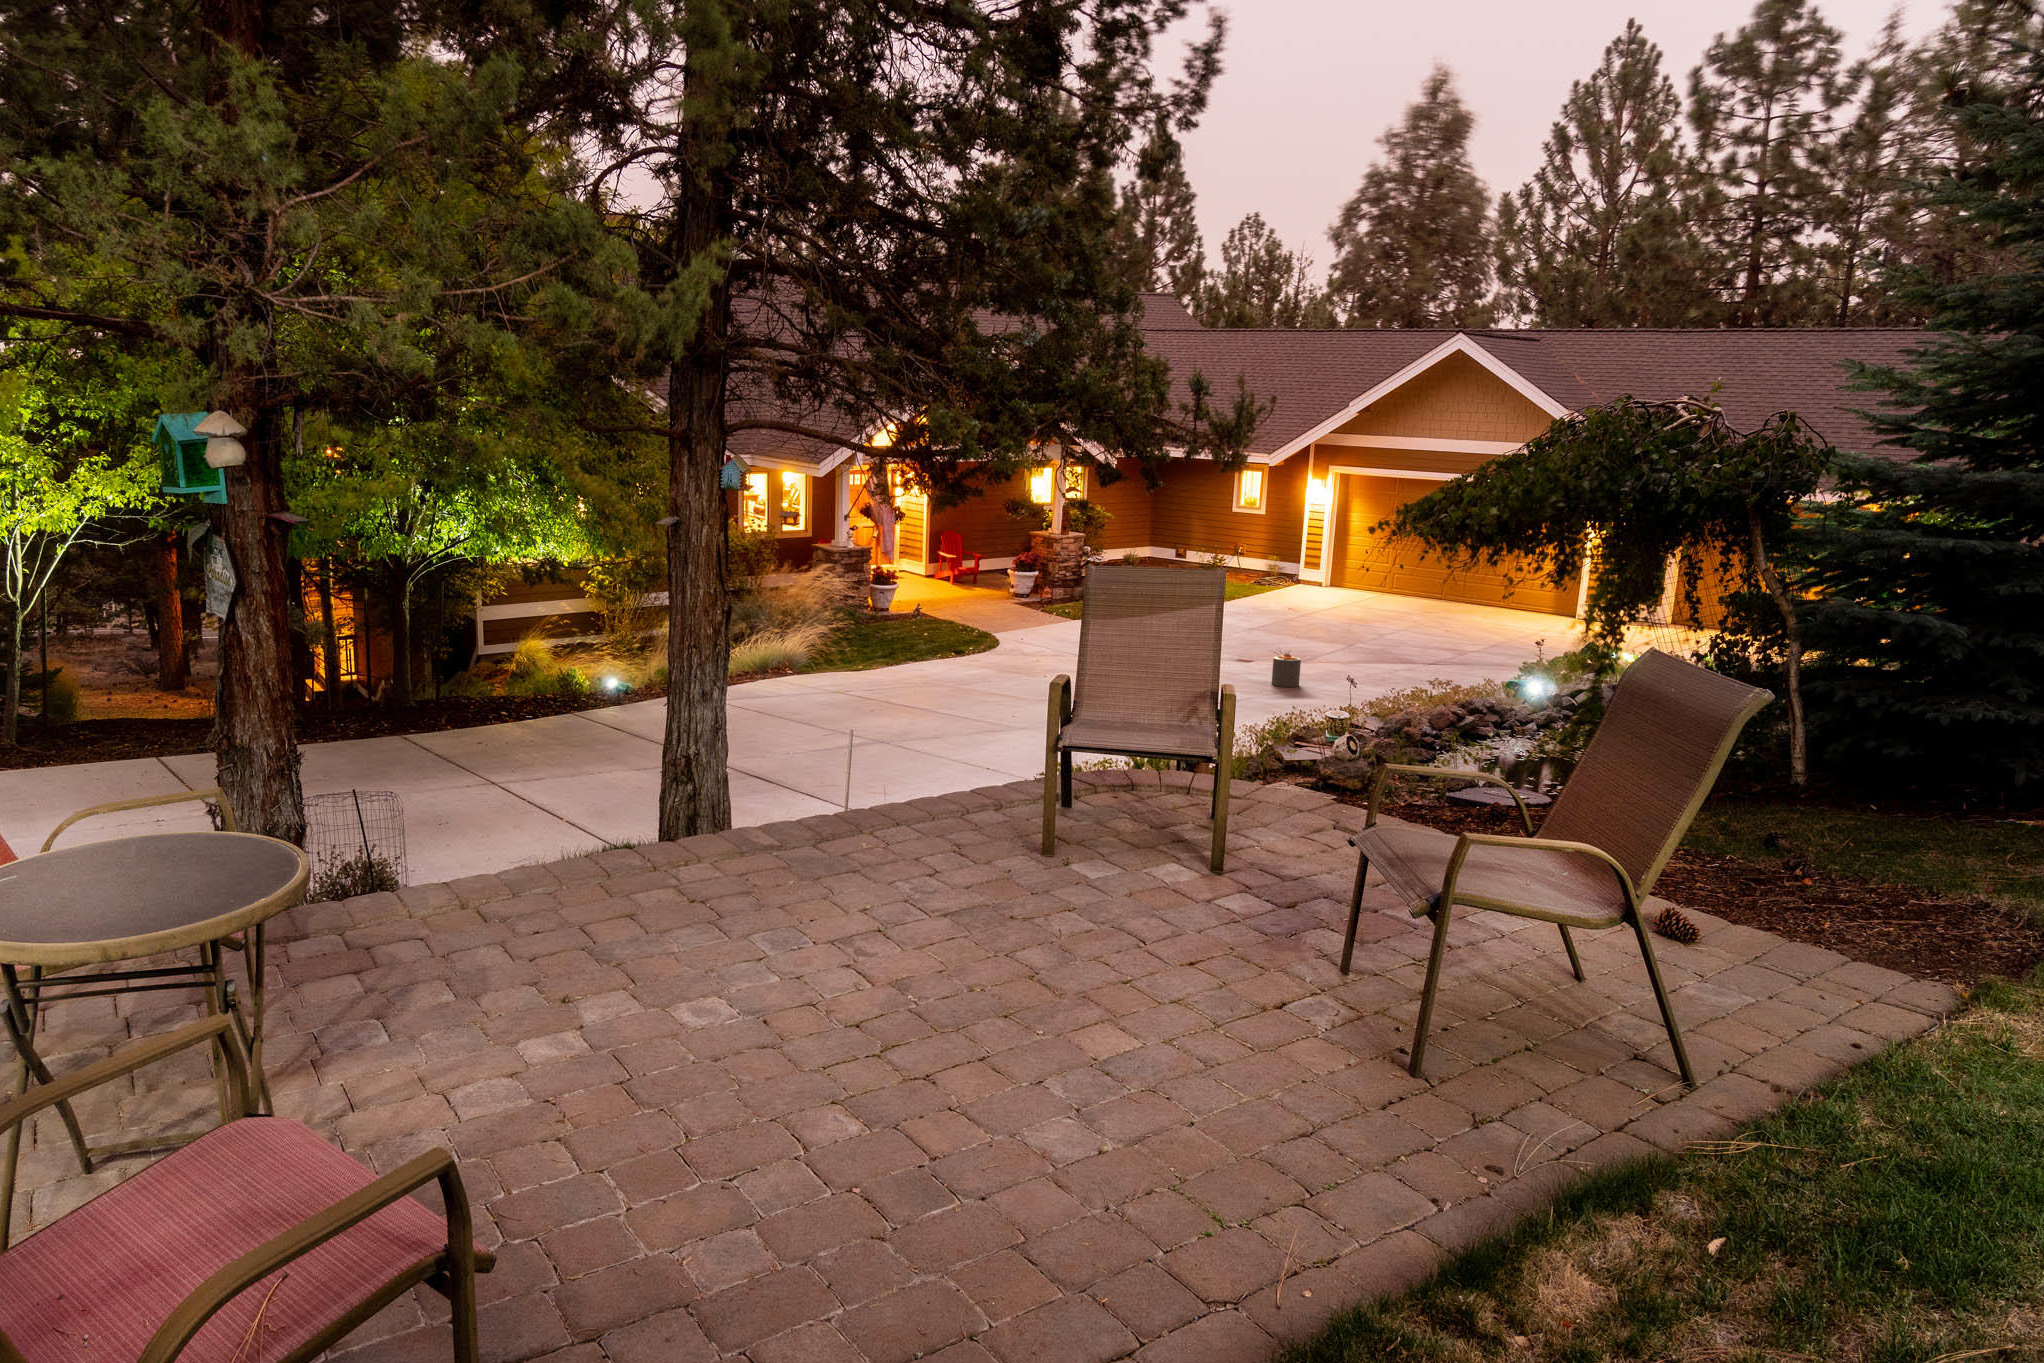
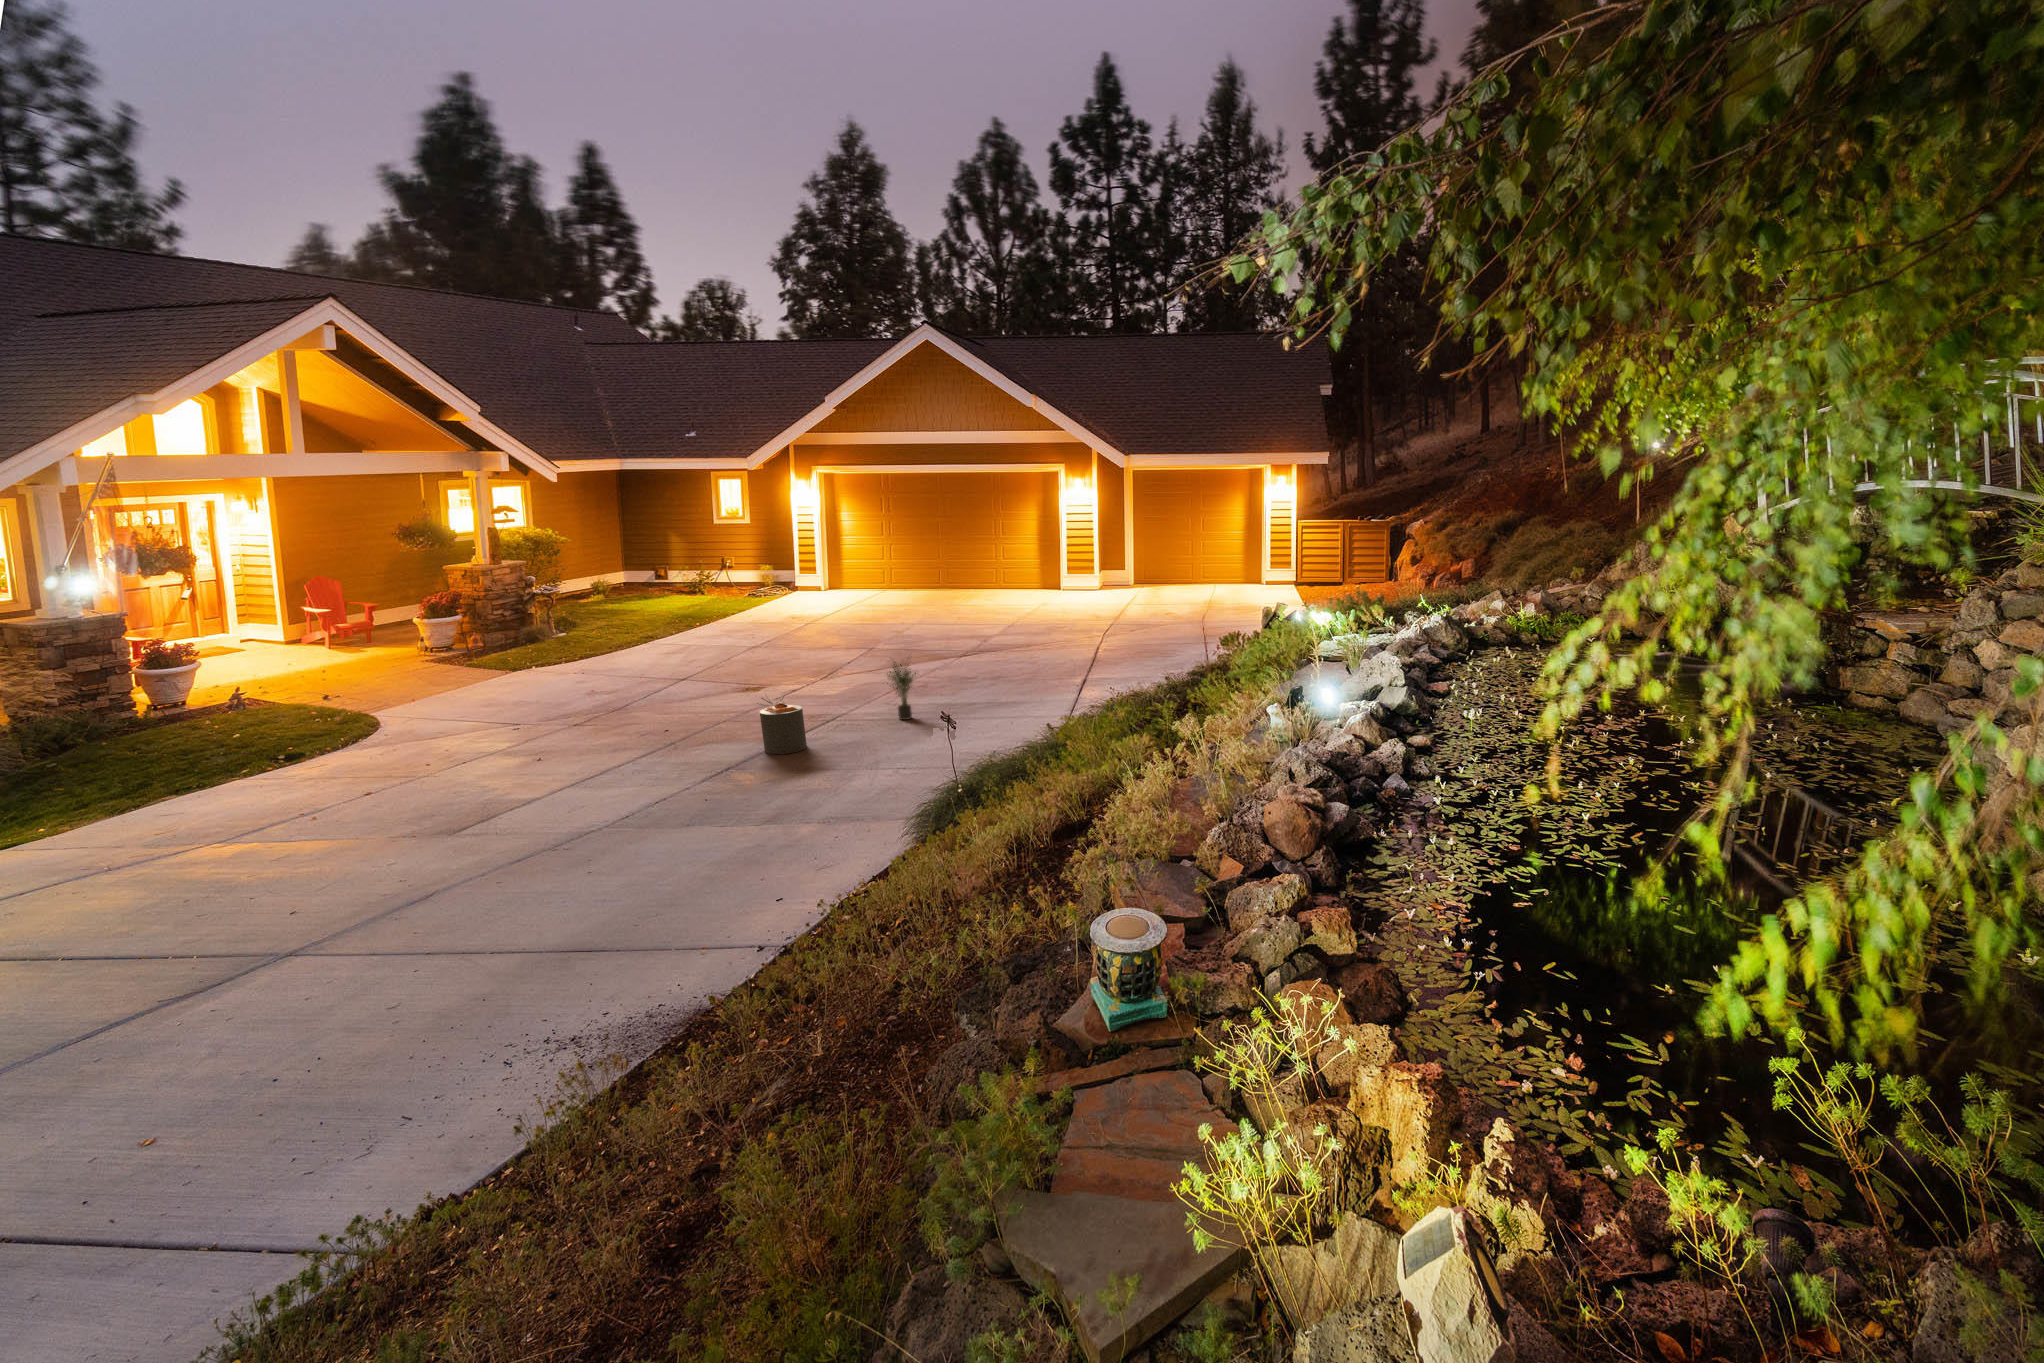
potted plant: none [1355,635,1390,682] -> present [887,662,916,720]

